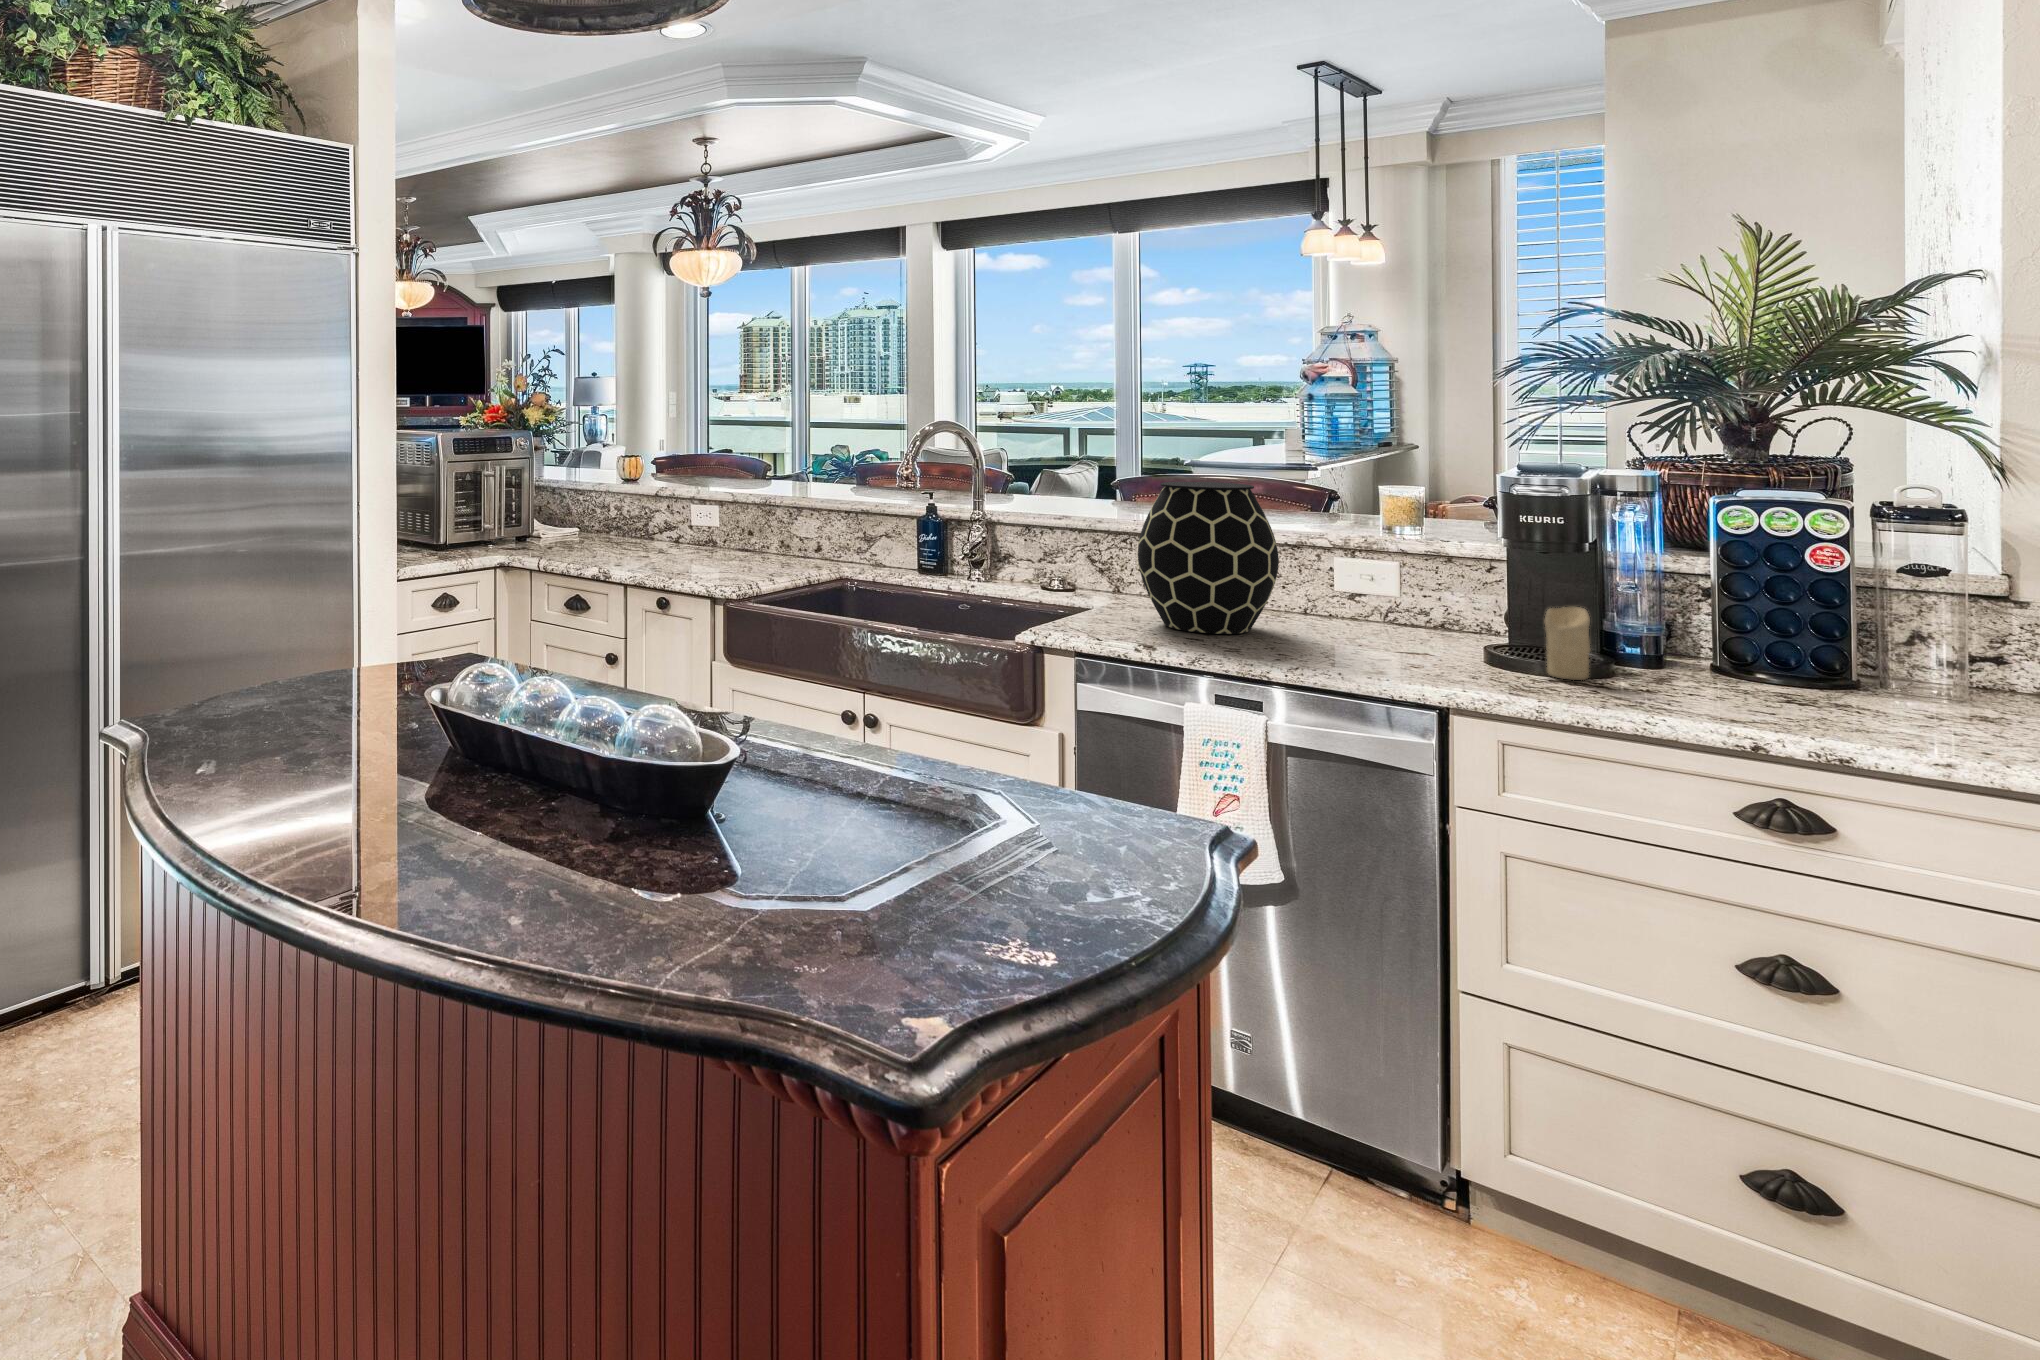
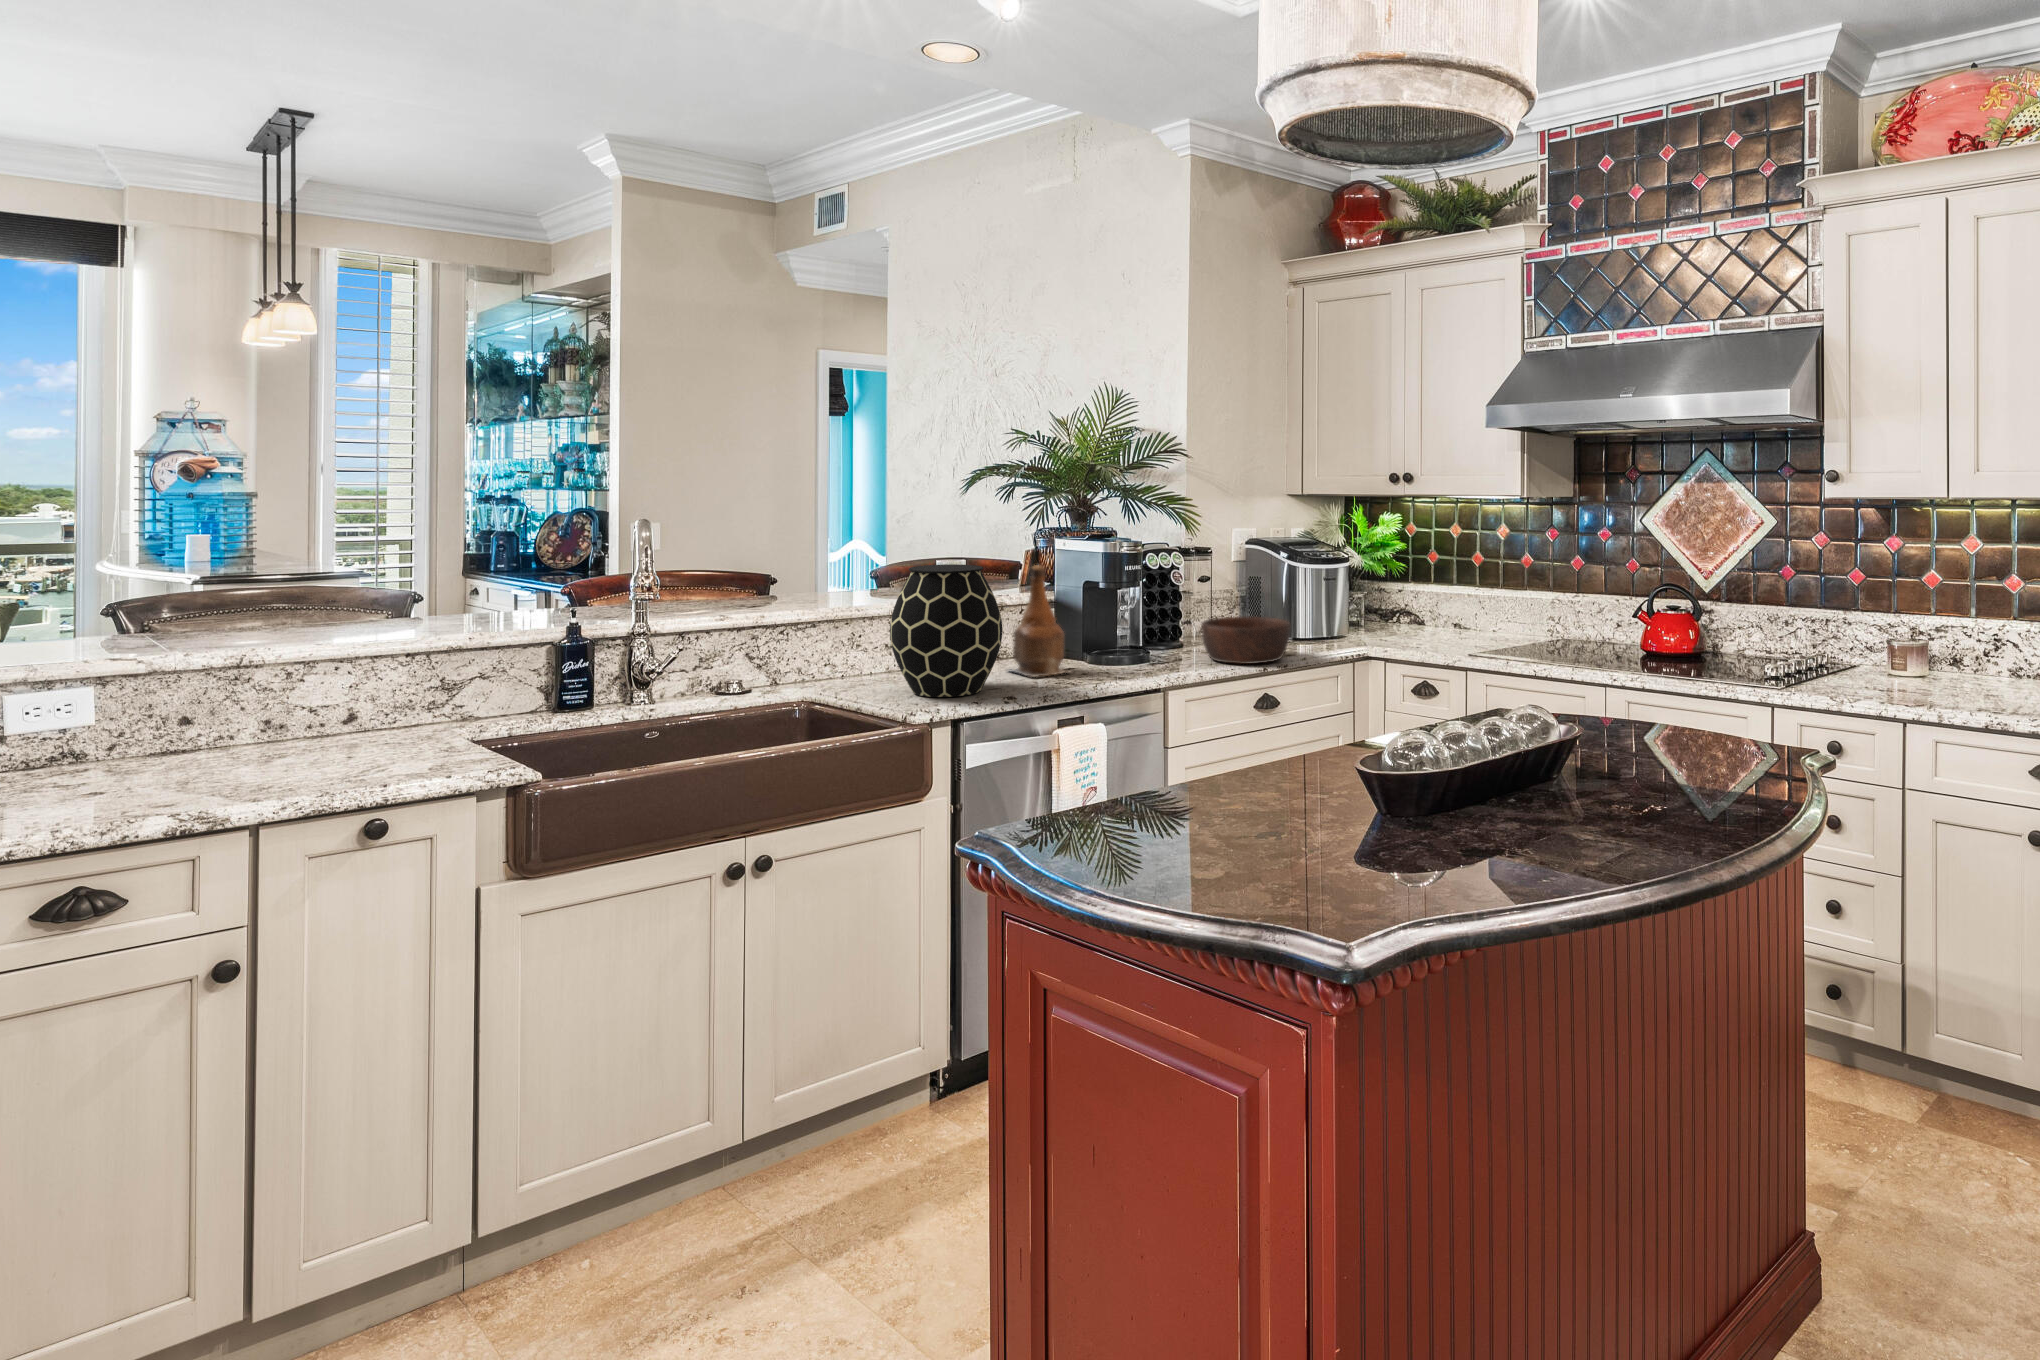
bottle: none [1343,499,1433,649] -> present [1010,565,1067,677]
candle: present [1545,607,1590,680] -> none [1155,622,1178,670]
wooden bowl: none [1673,626,1892,717] -> present [1201,617,1291,664]

